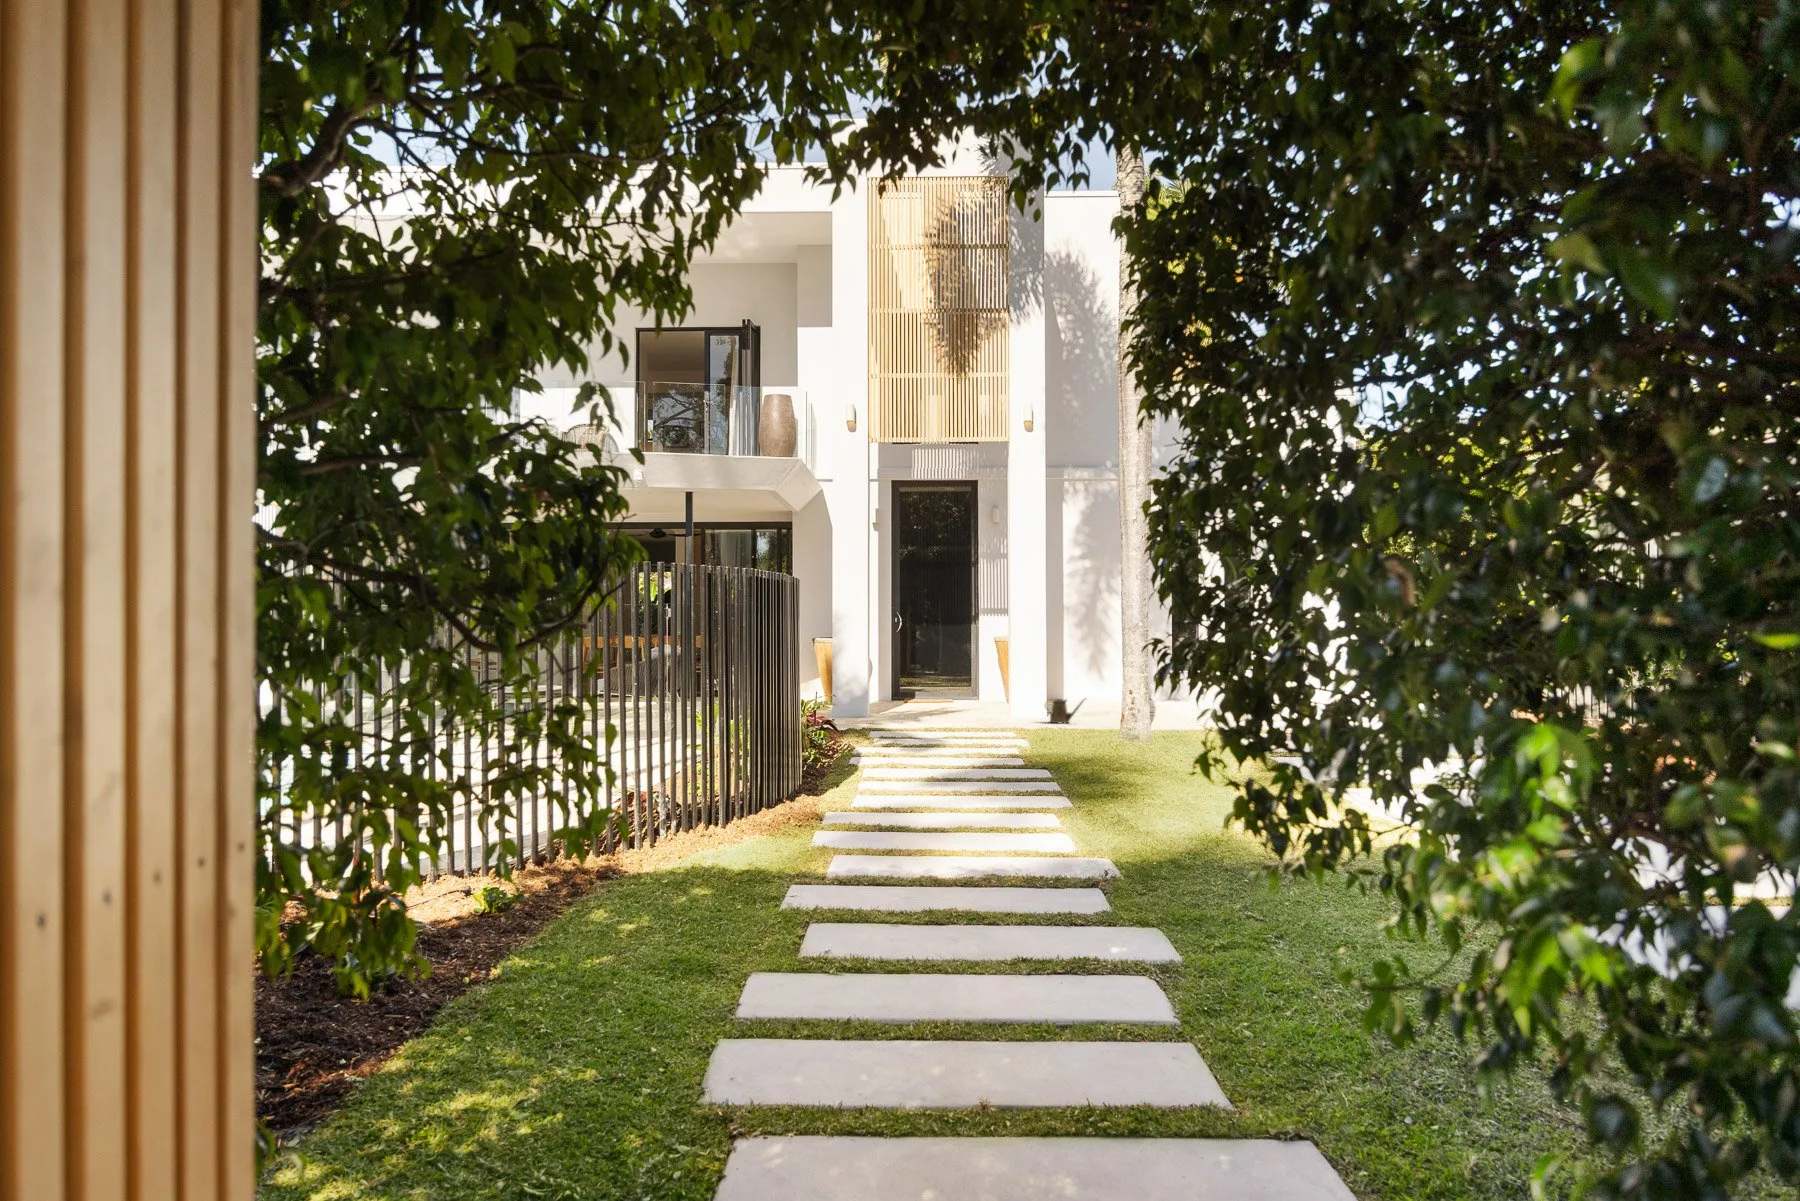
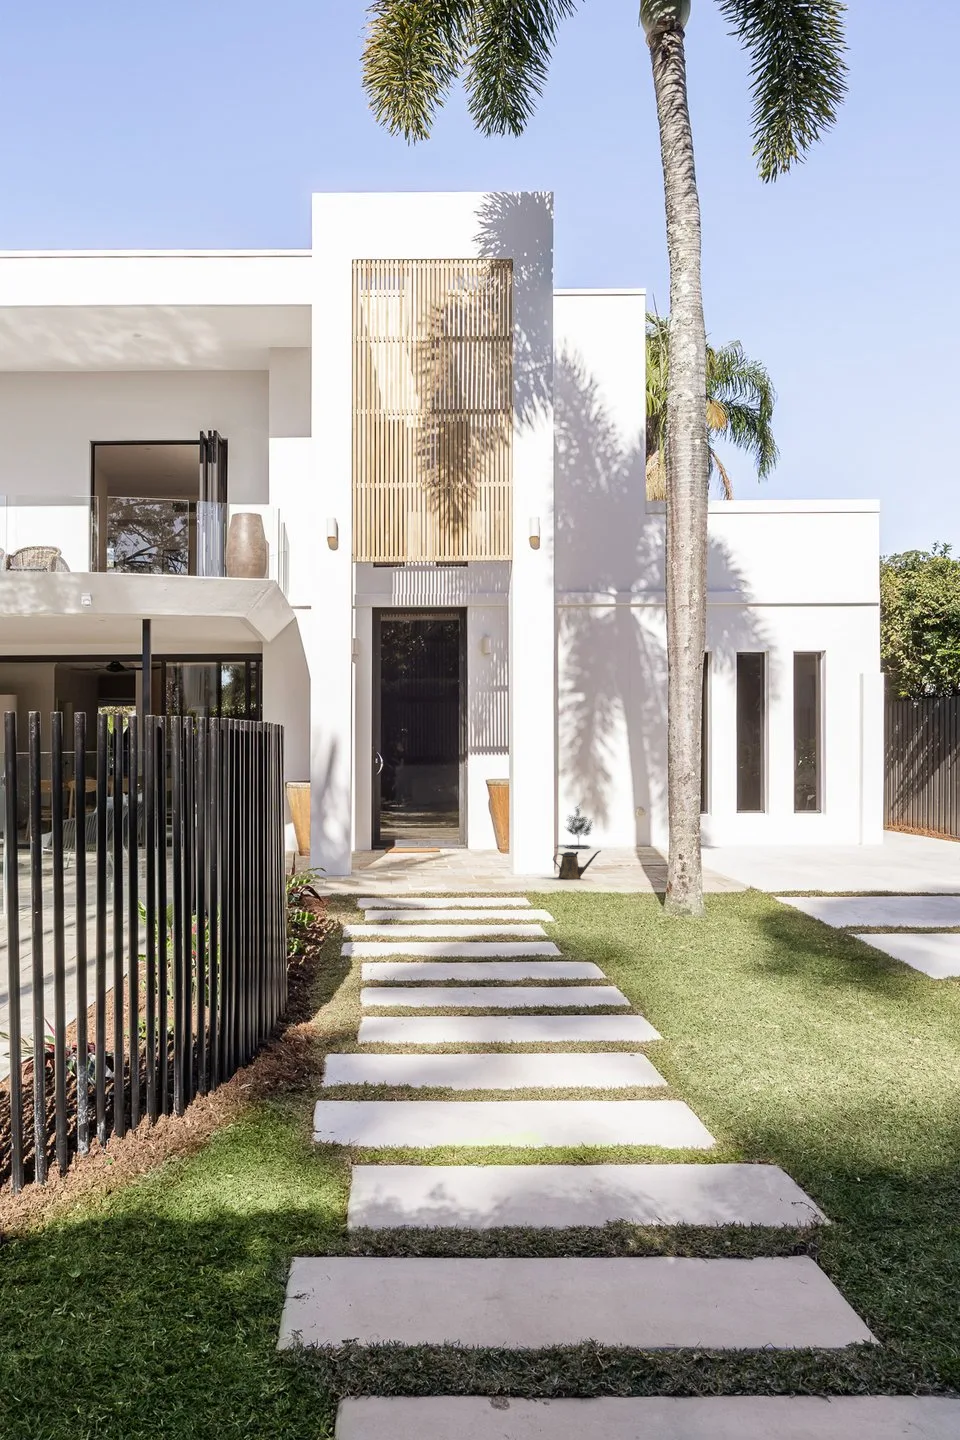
potted tree: none [1071,659,1100,703] -> present [566,806,592,849]

